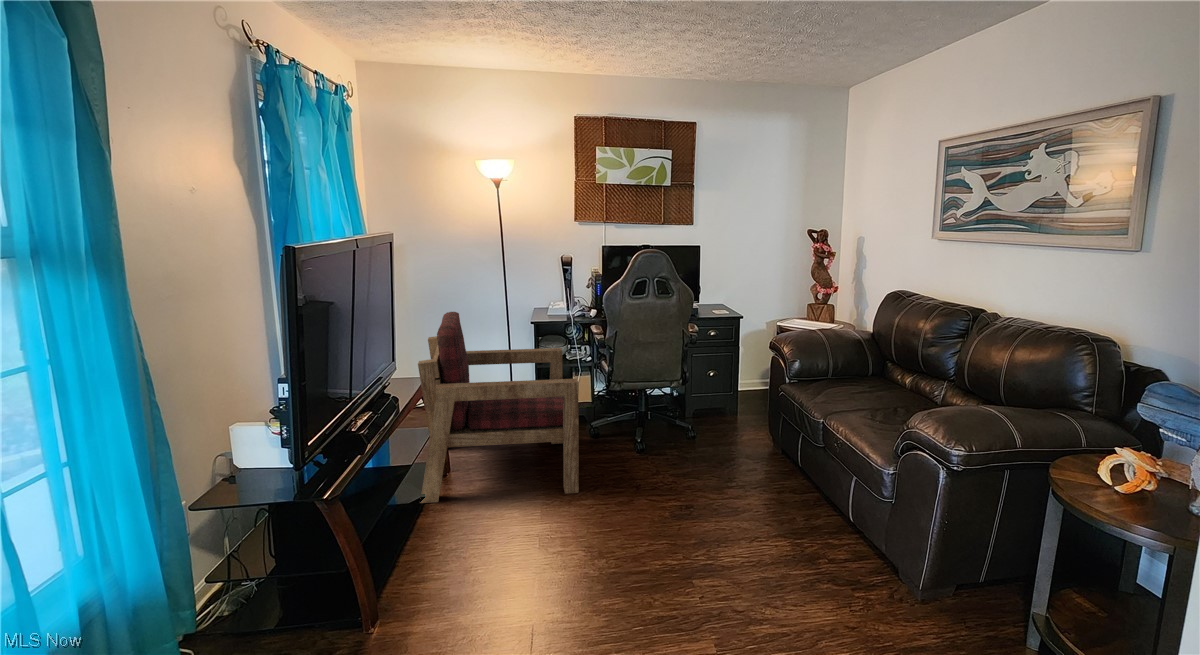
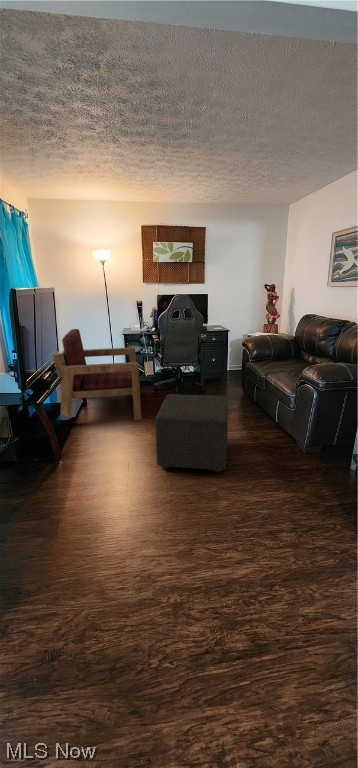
ottoman: none [625,443,762,597] -> present [155,394,228,473]

